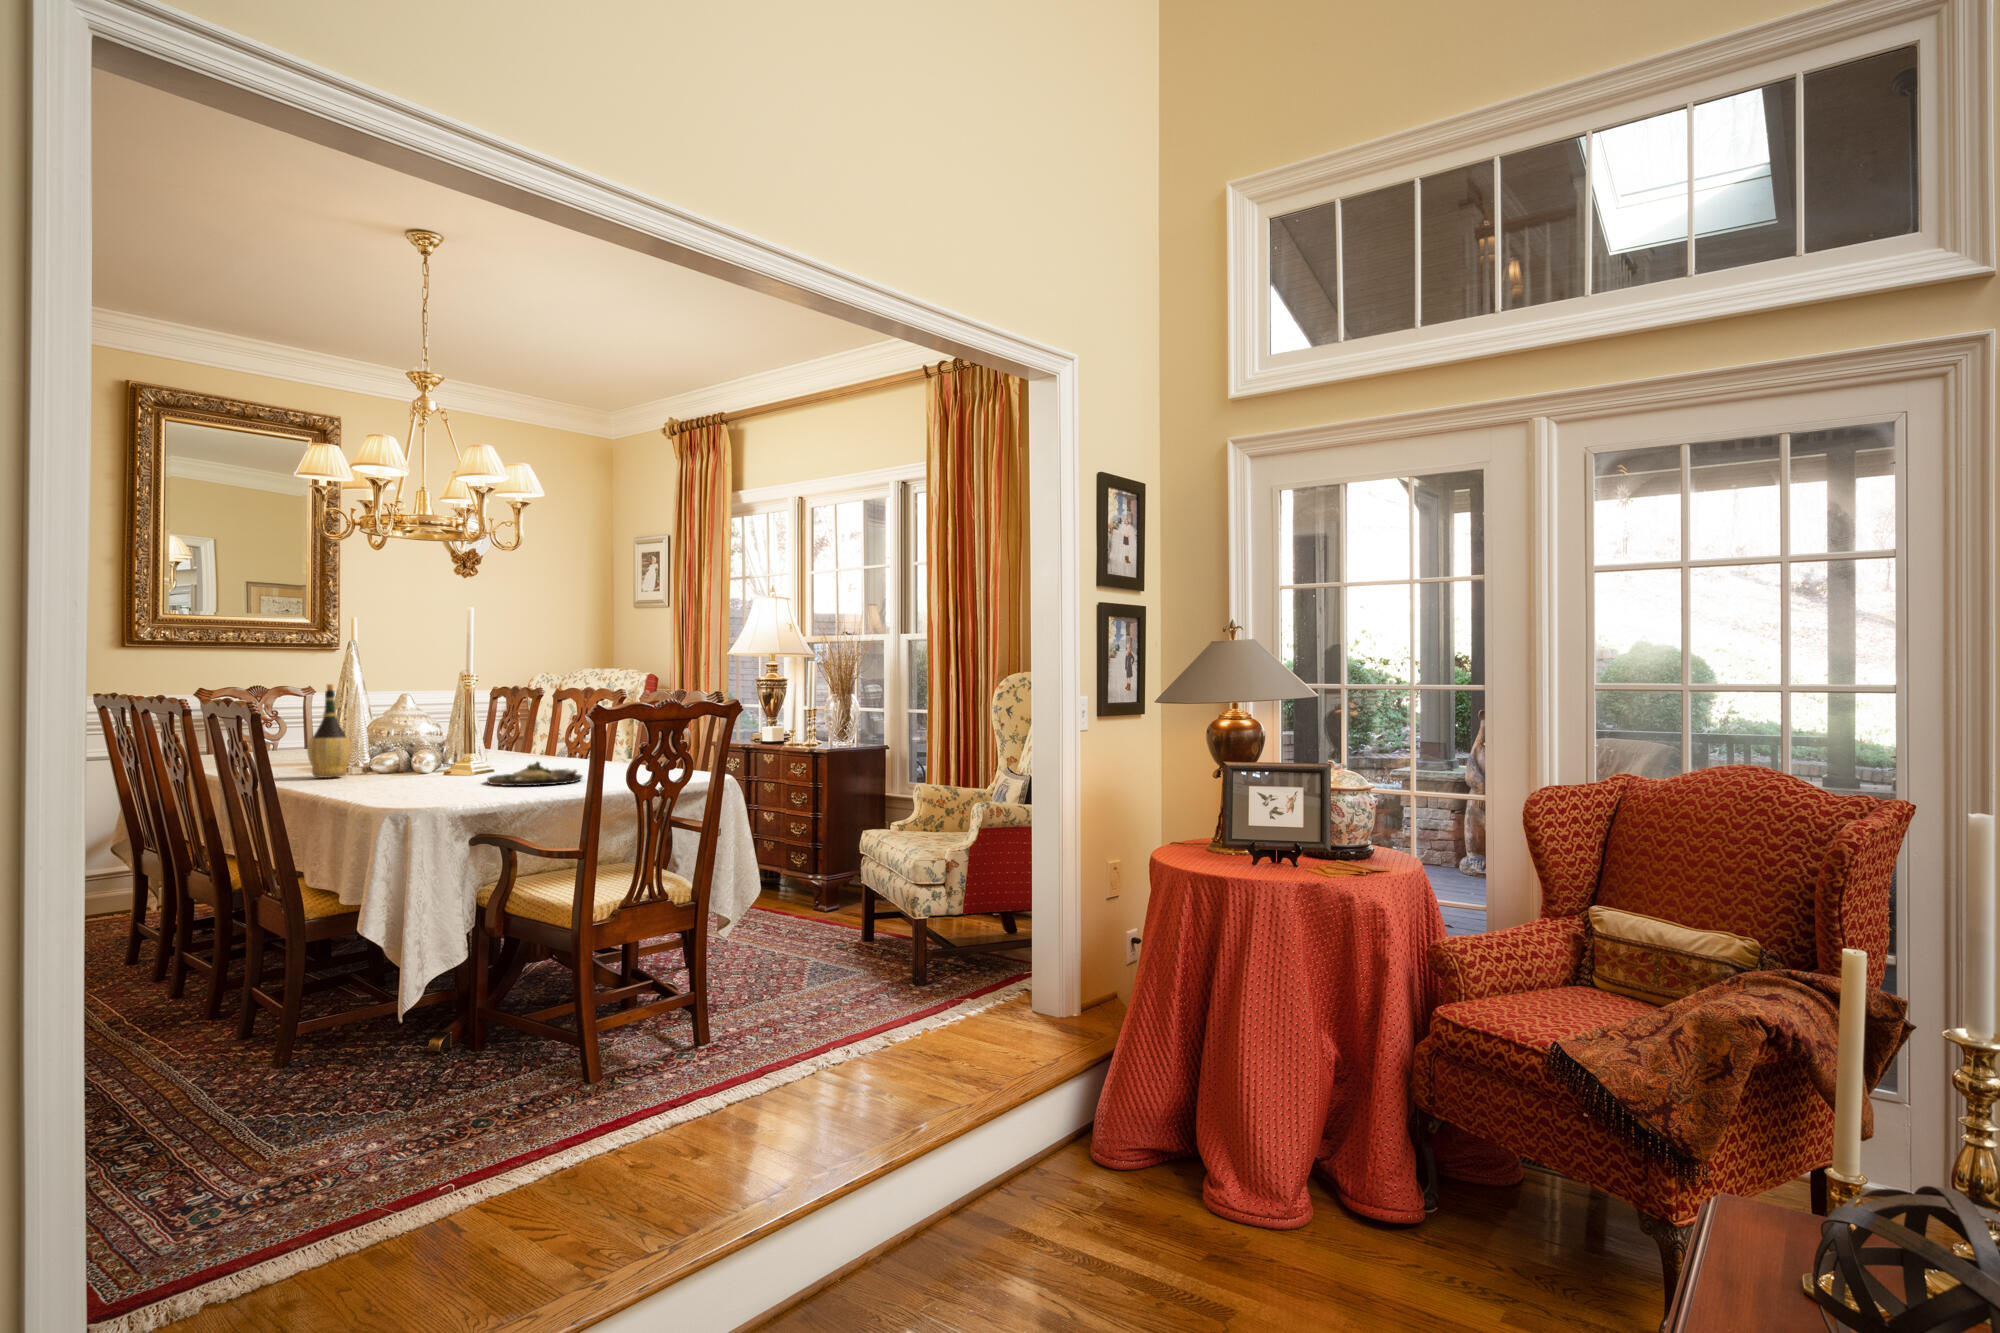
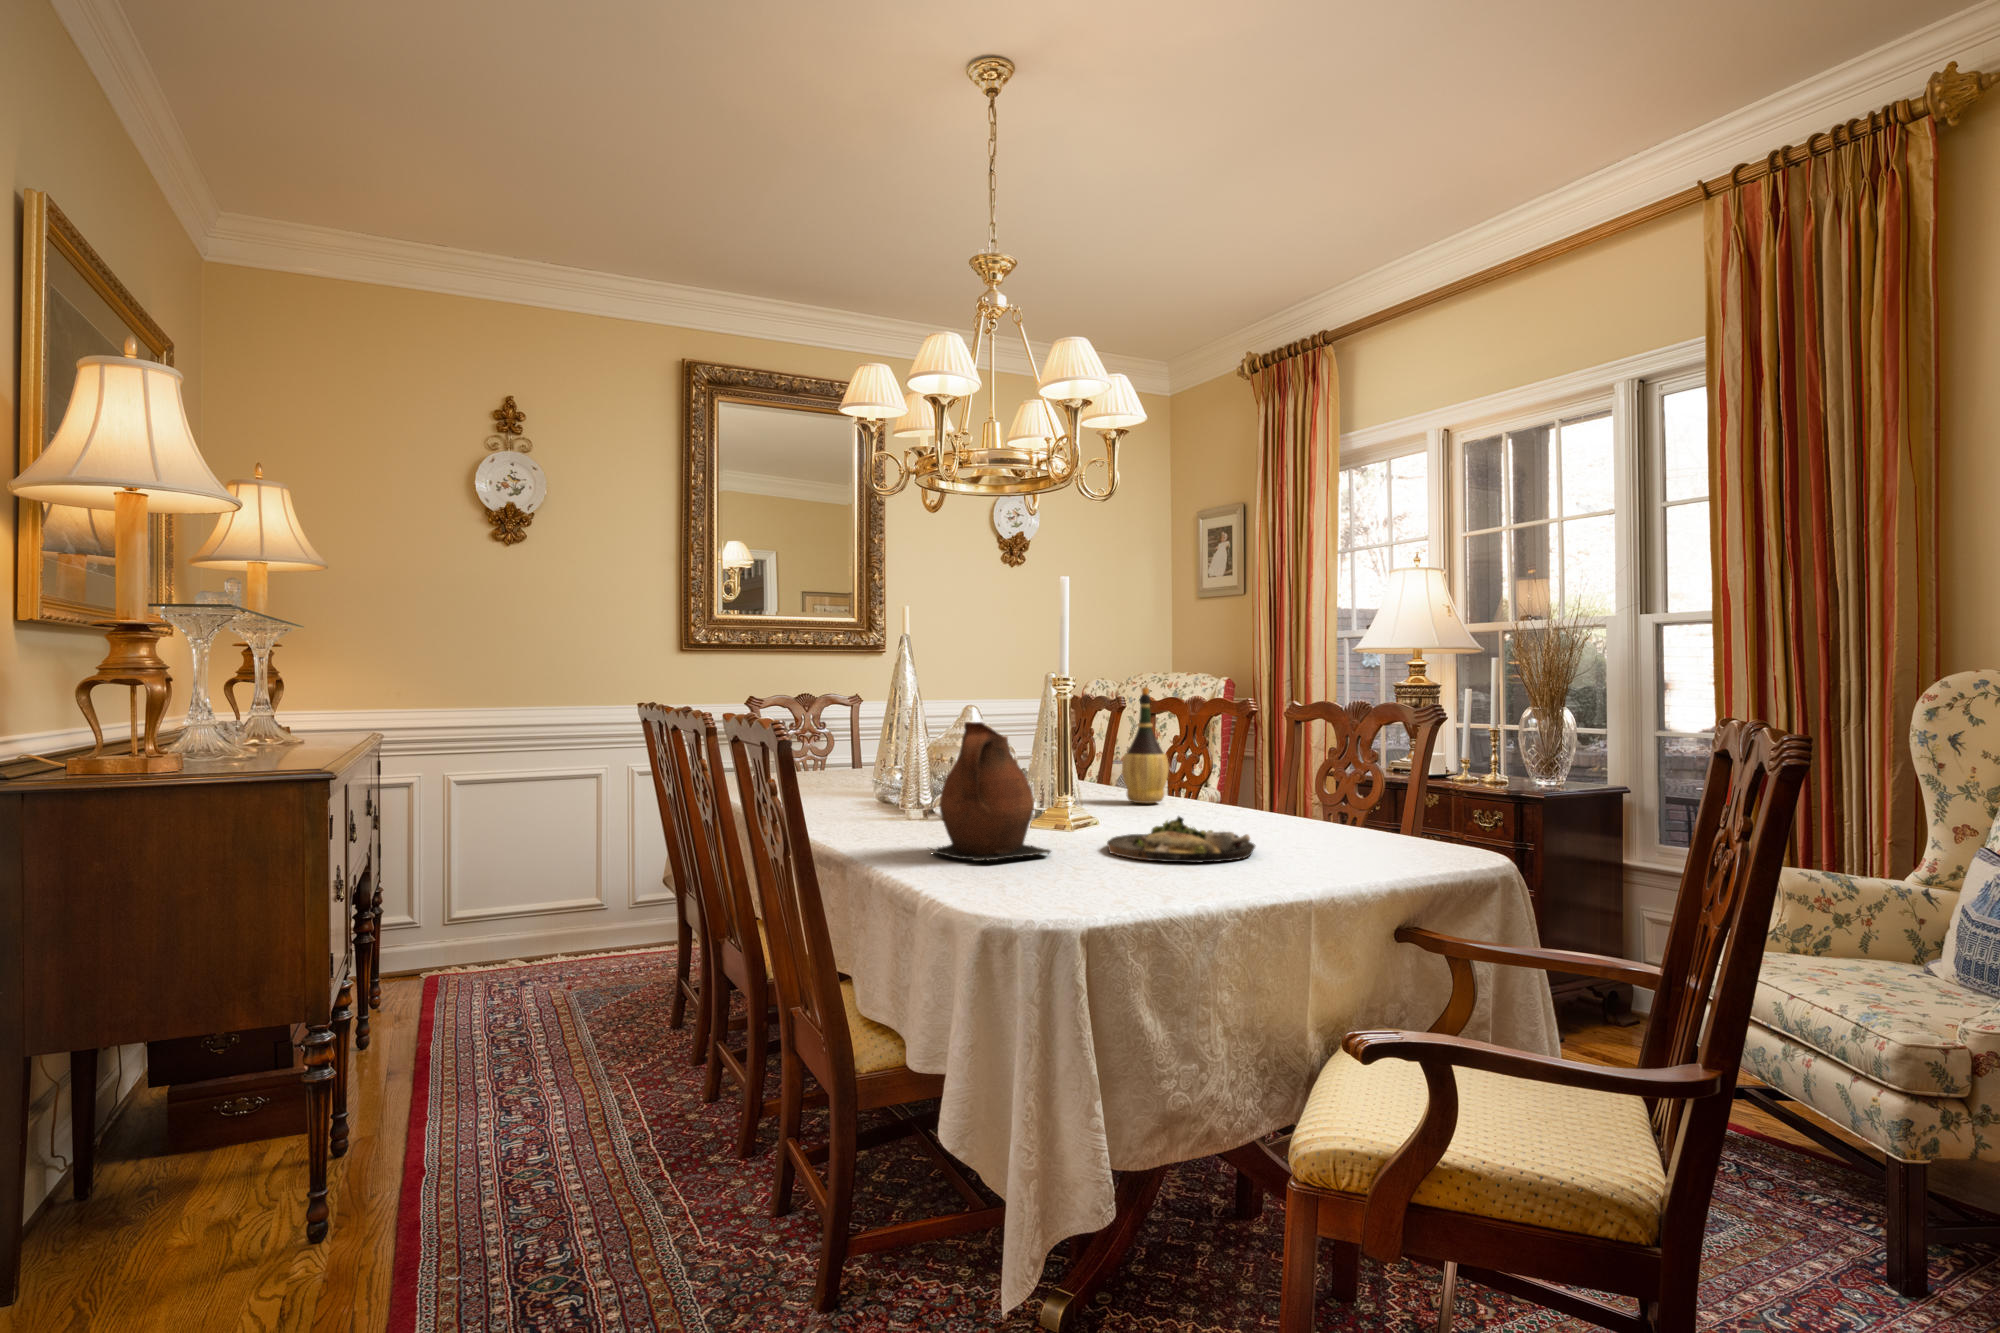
wine bottle: present [307,684,351,778] -> present [1122,687,1169,803]
ceramic pitcher: none [358,704,447,789] -> present [930,722,1051,861]

